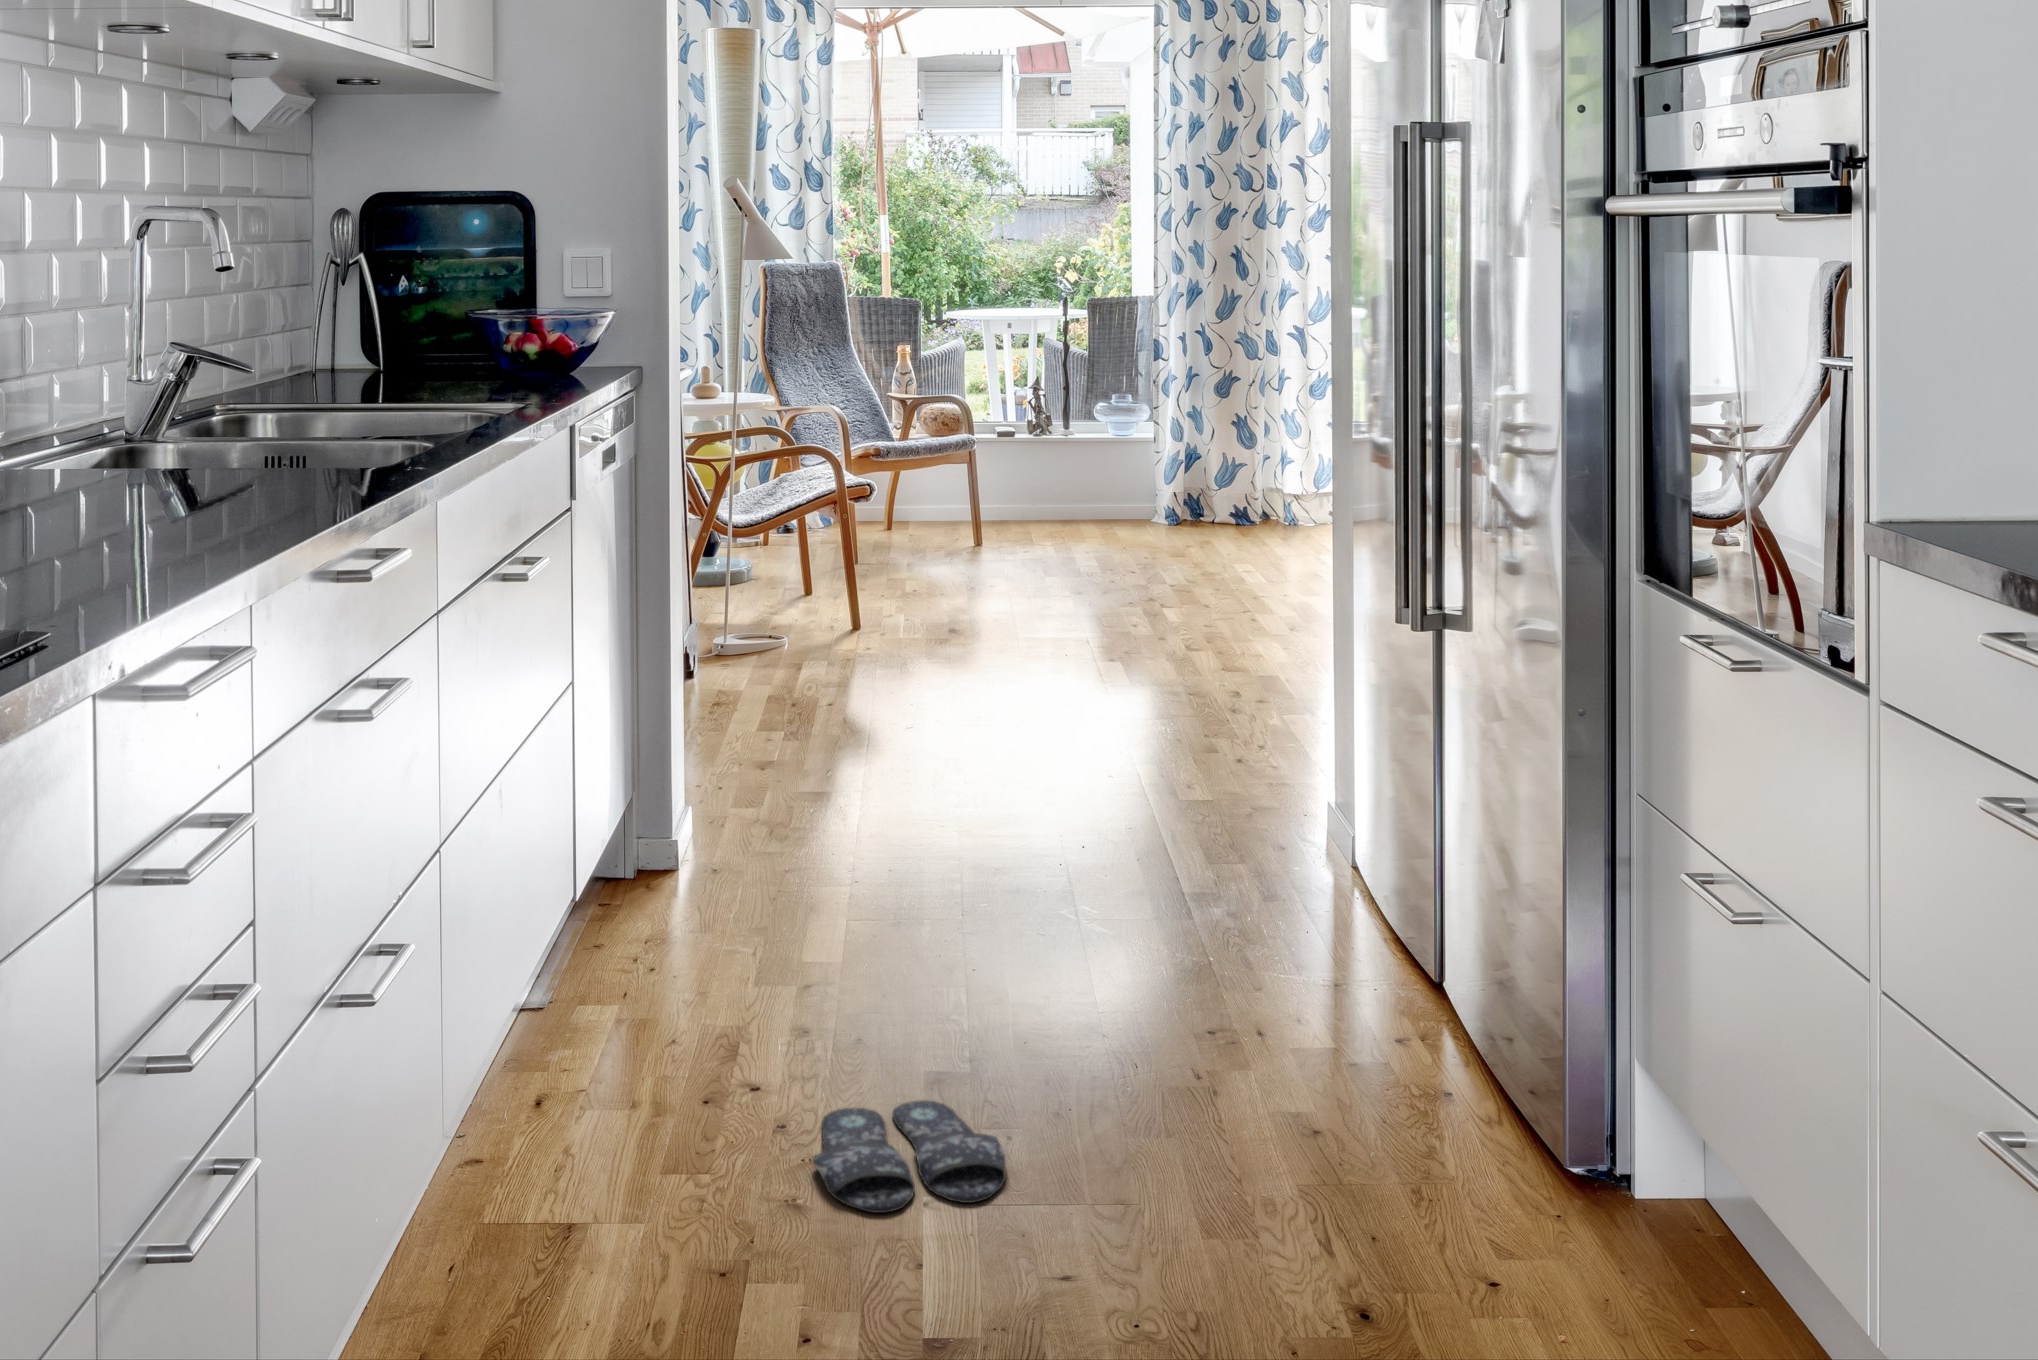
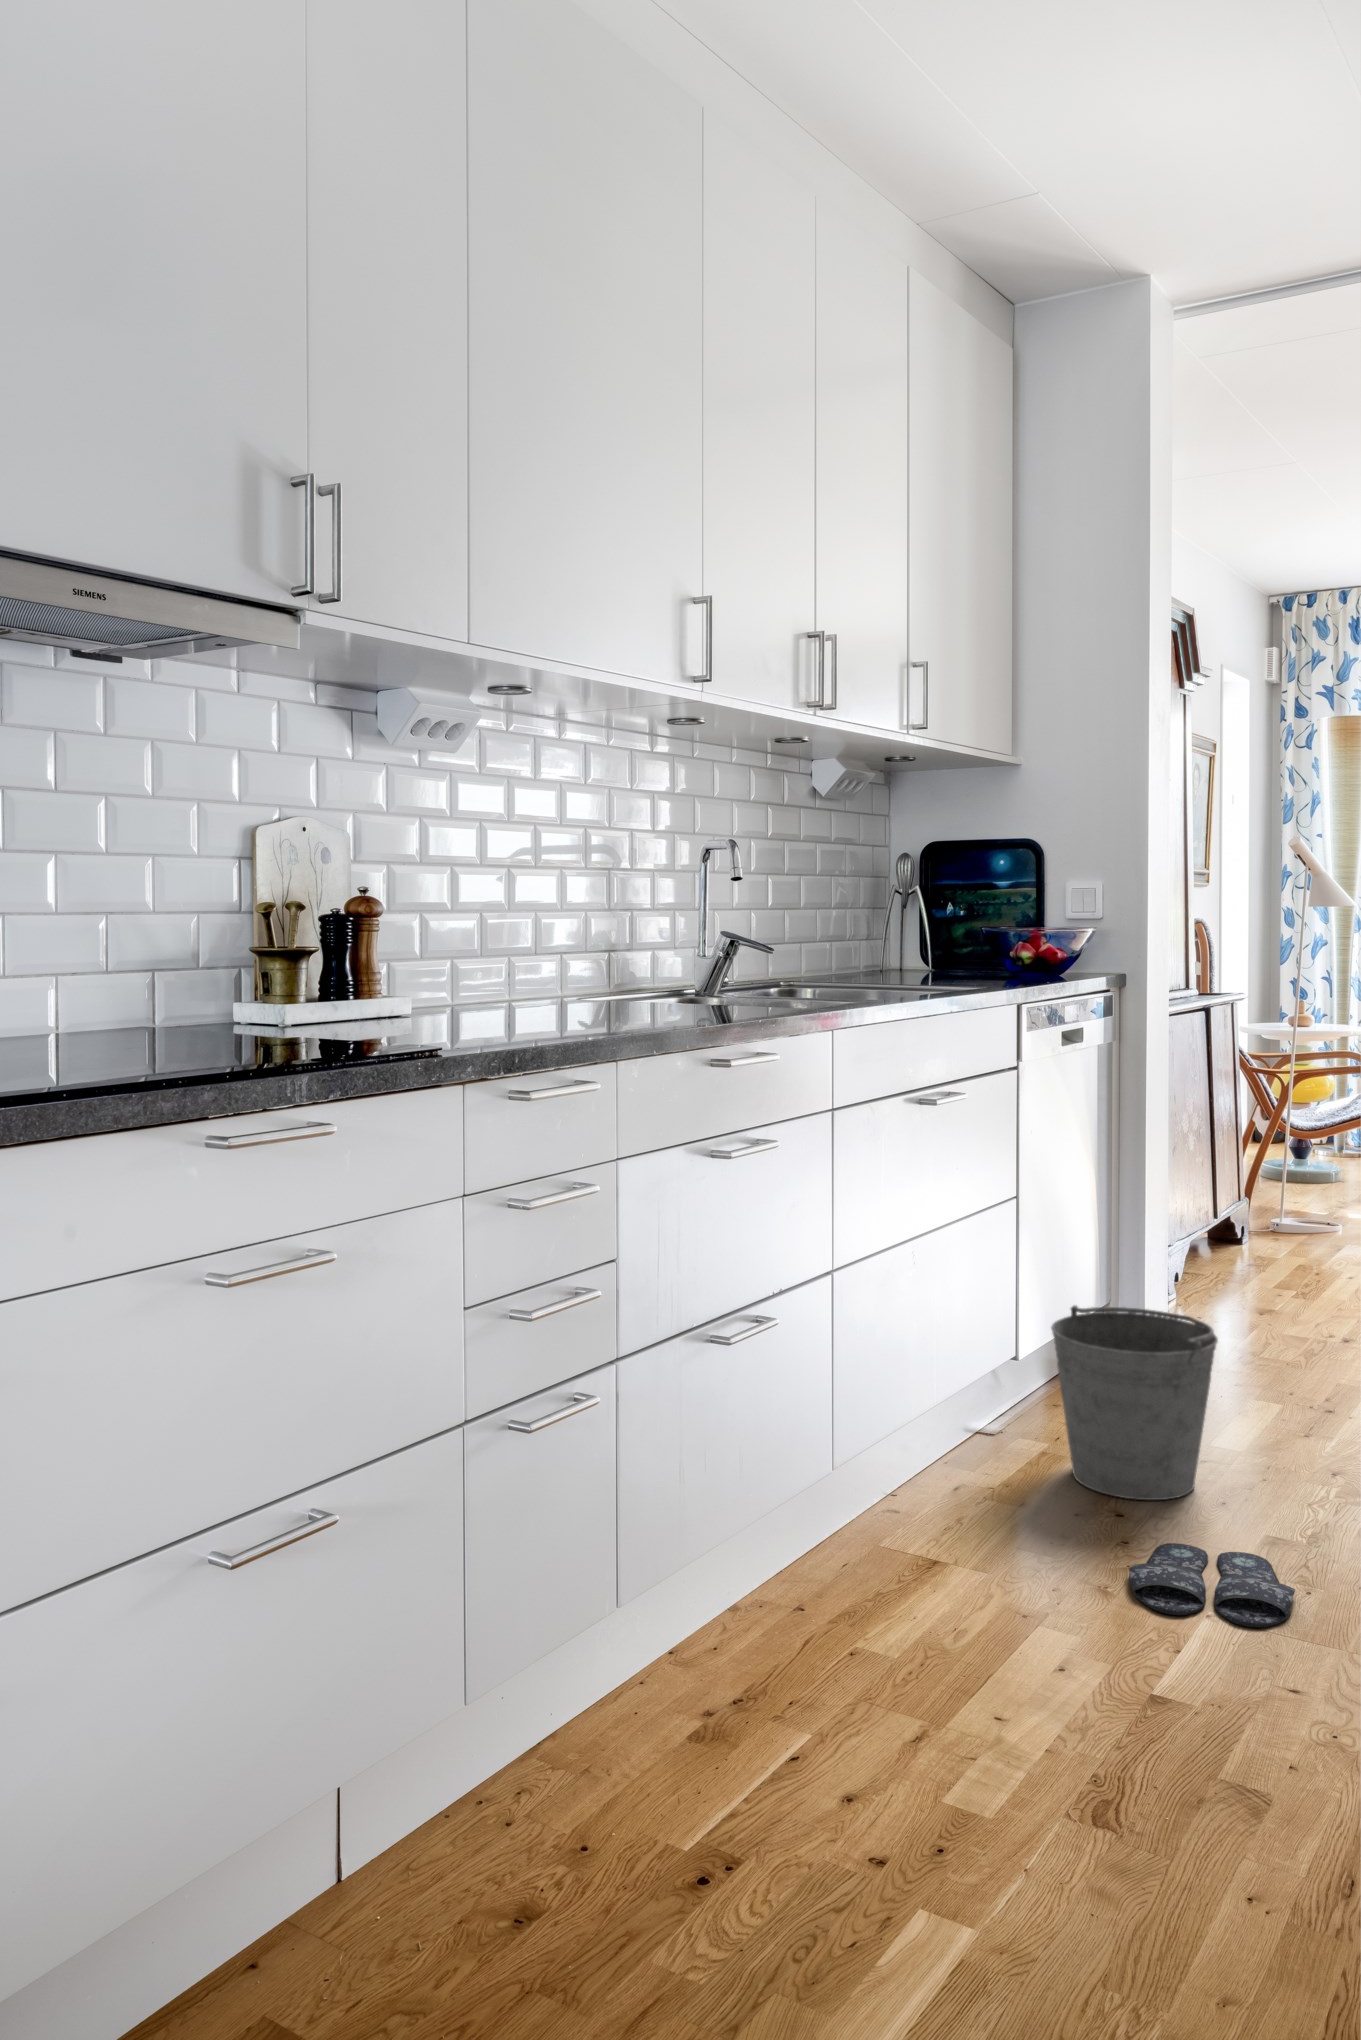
bucket: none [640,807,843,1060] -> present [1051,1305,1218,1500]

